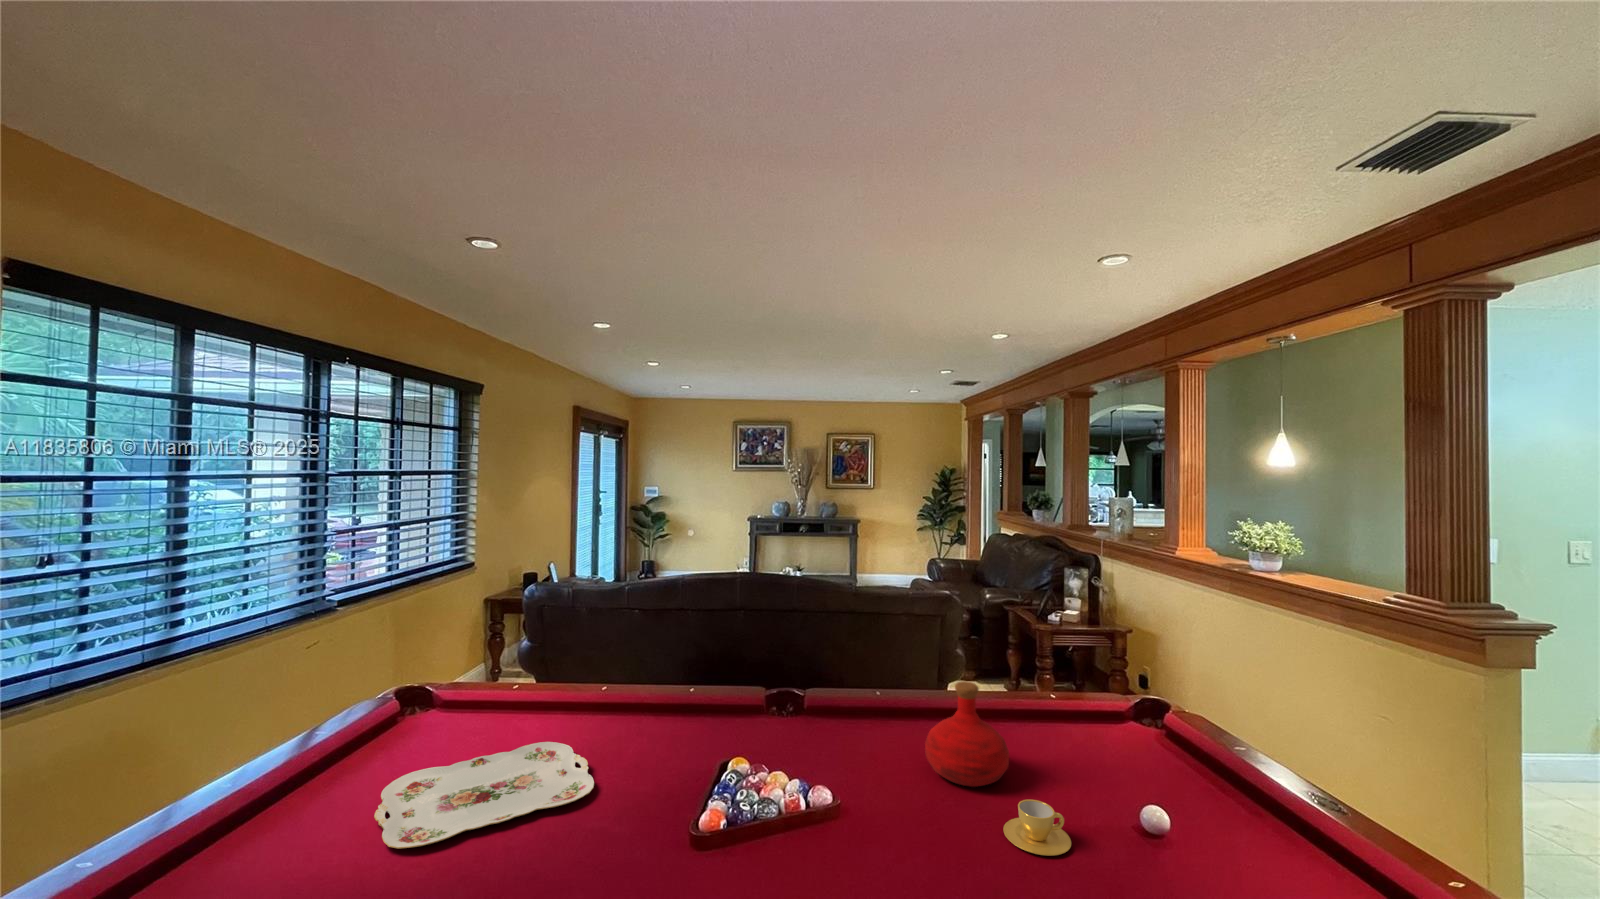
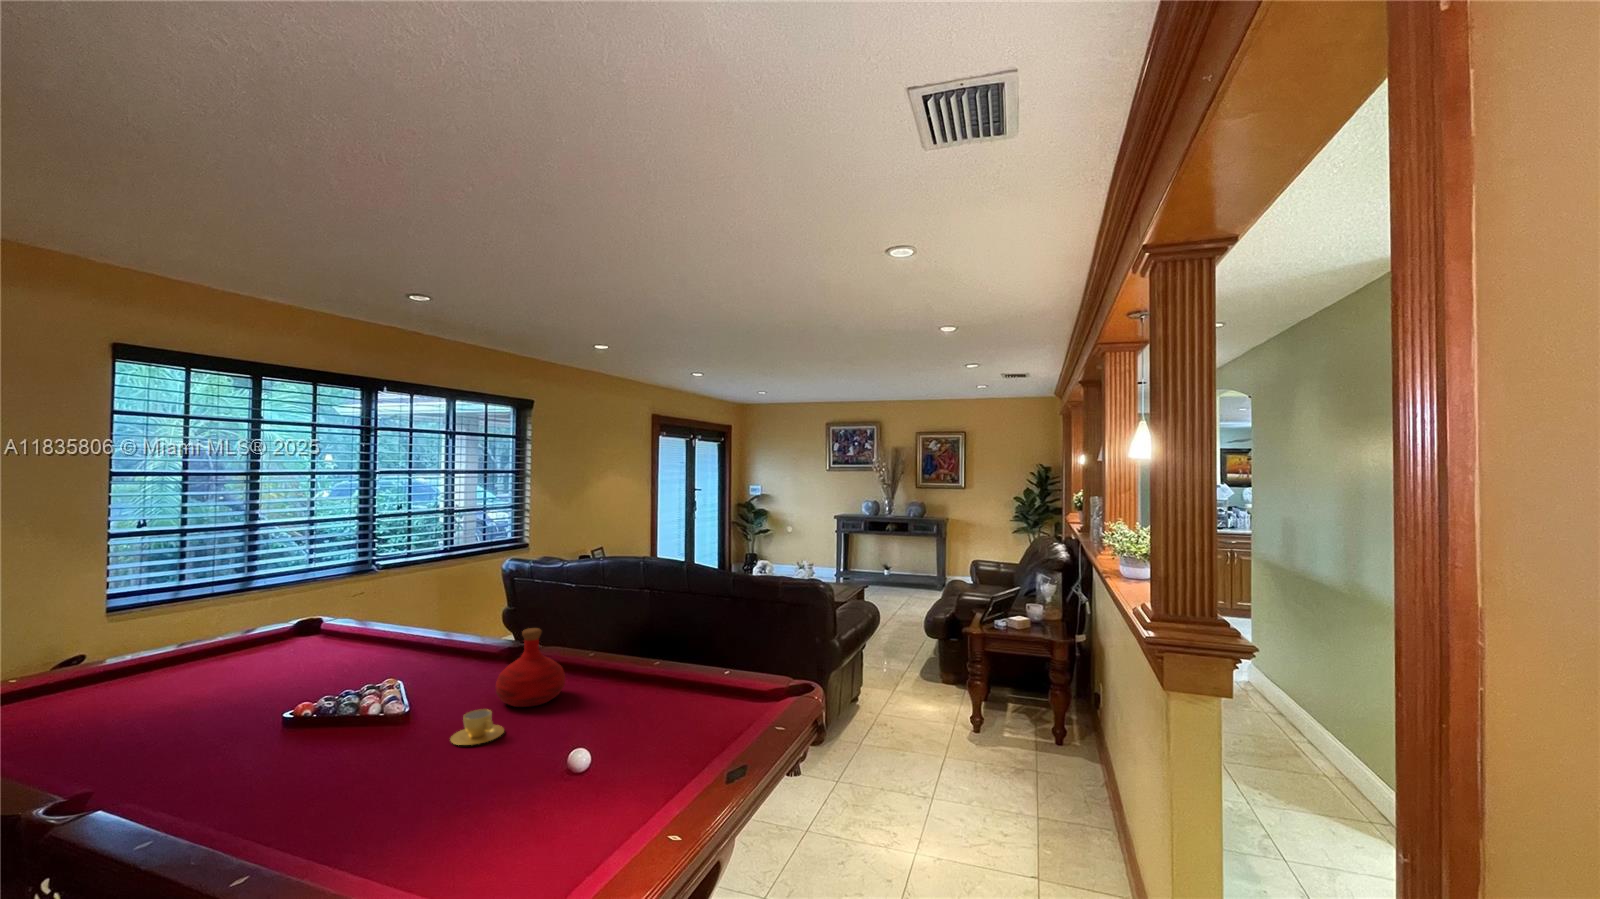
serving tray: present [374,742,594,848] -> none [167,648,339,683]

